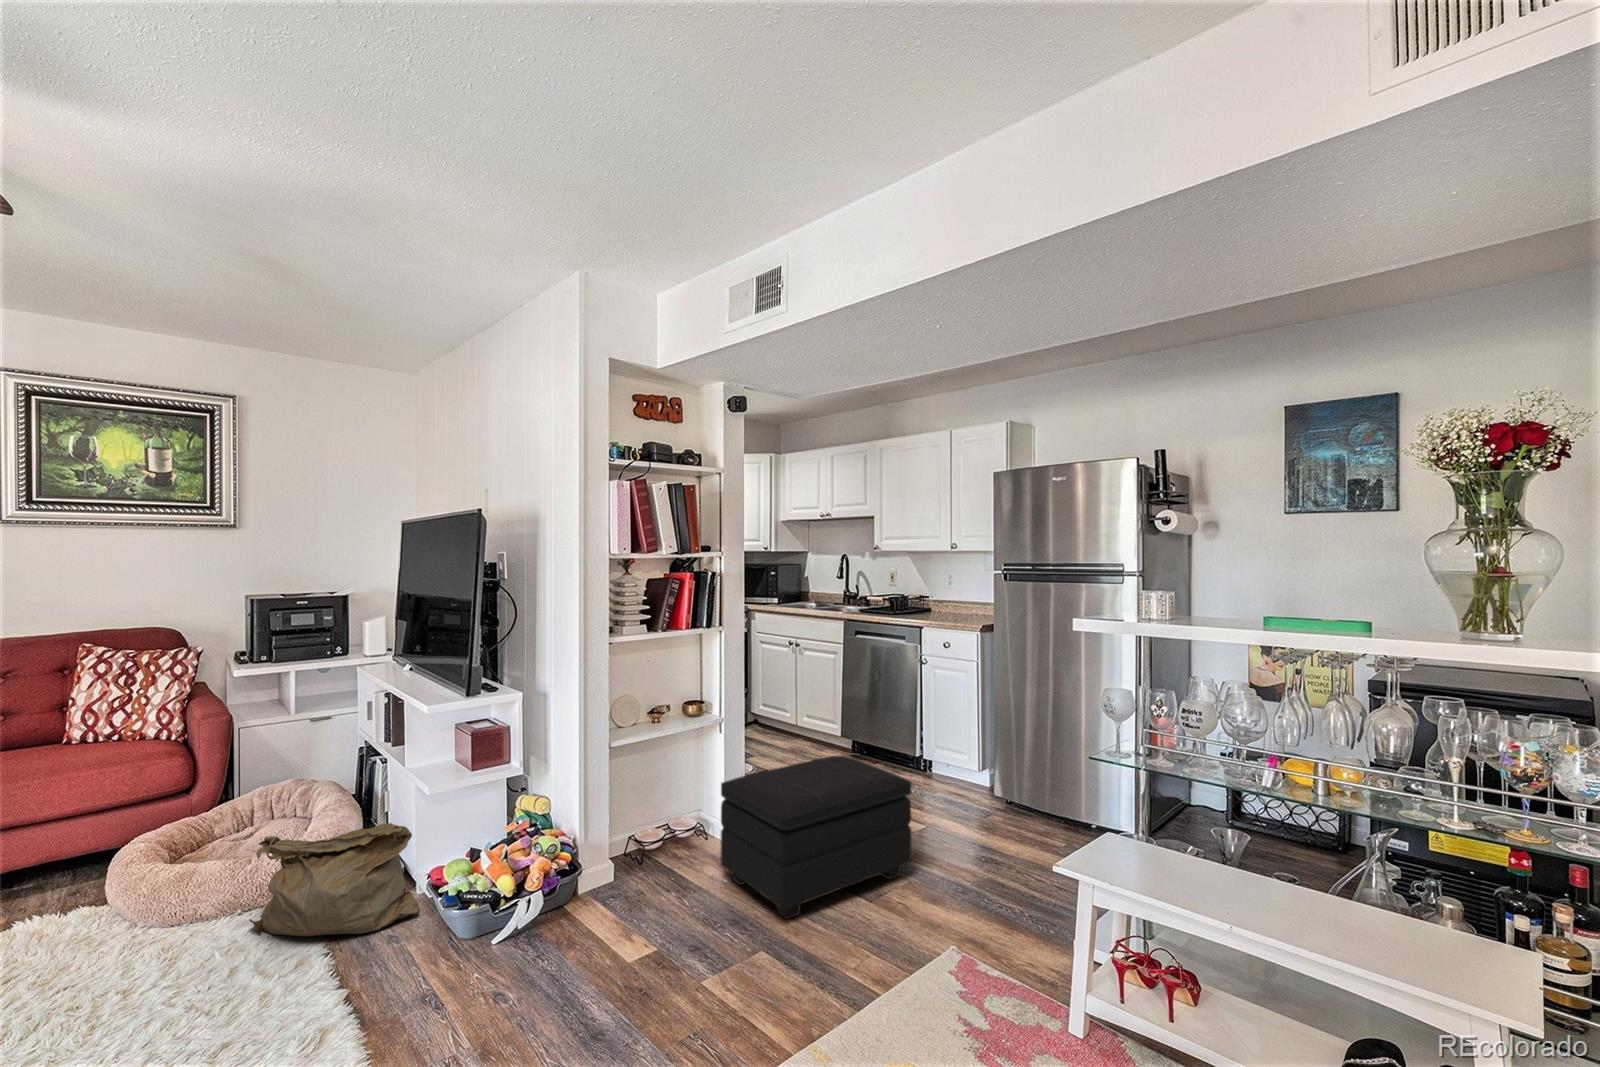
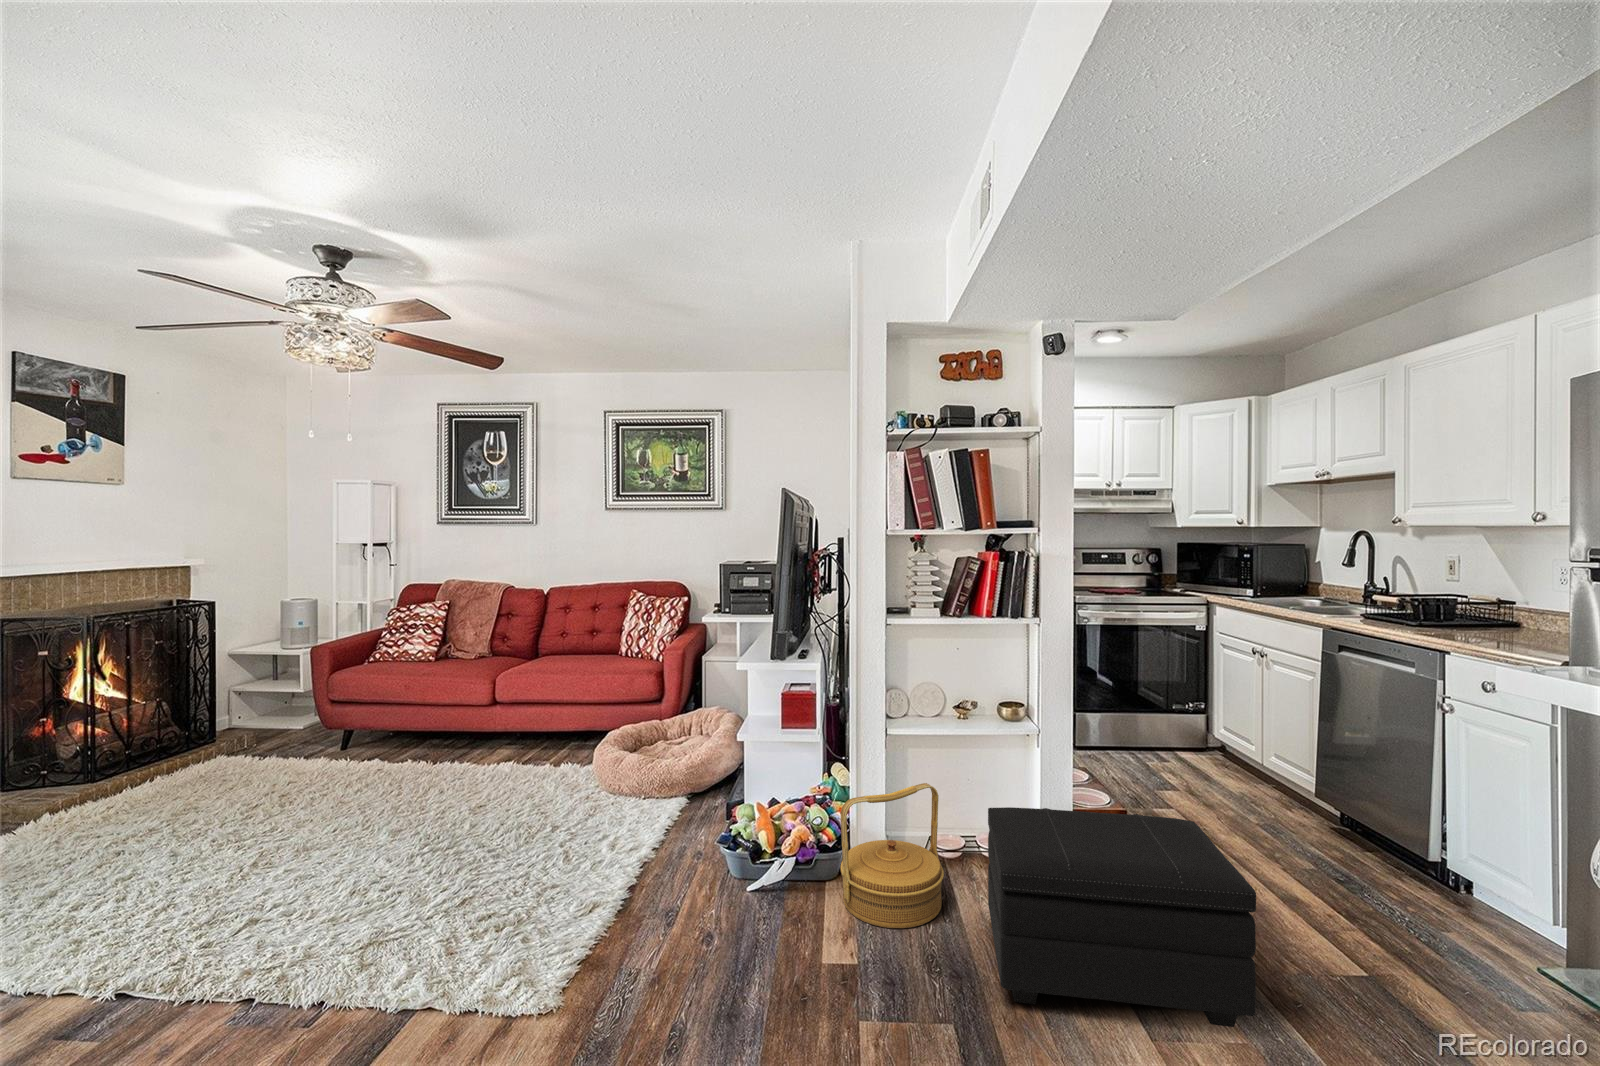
woven basket: none [588,780,686,920] -> present [840,783,944,928]
bag: present [249,823,420,936] -> none [637,747,730,844]

